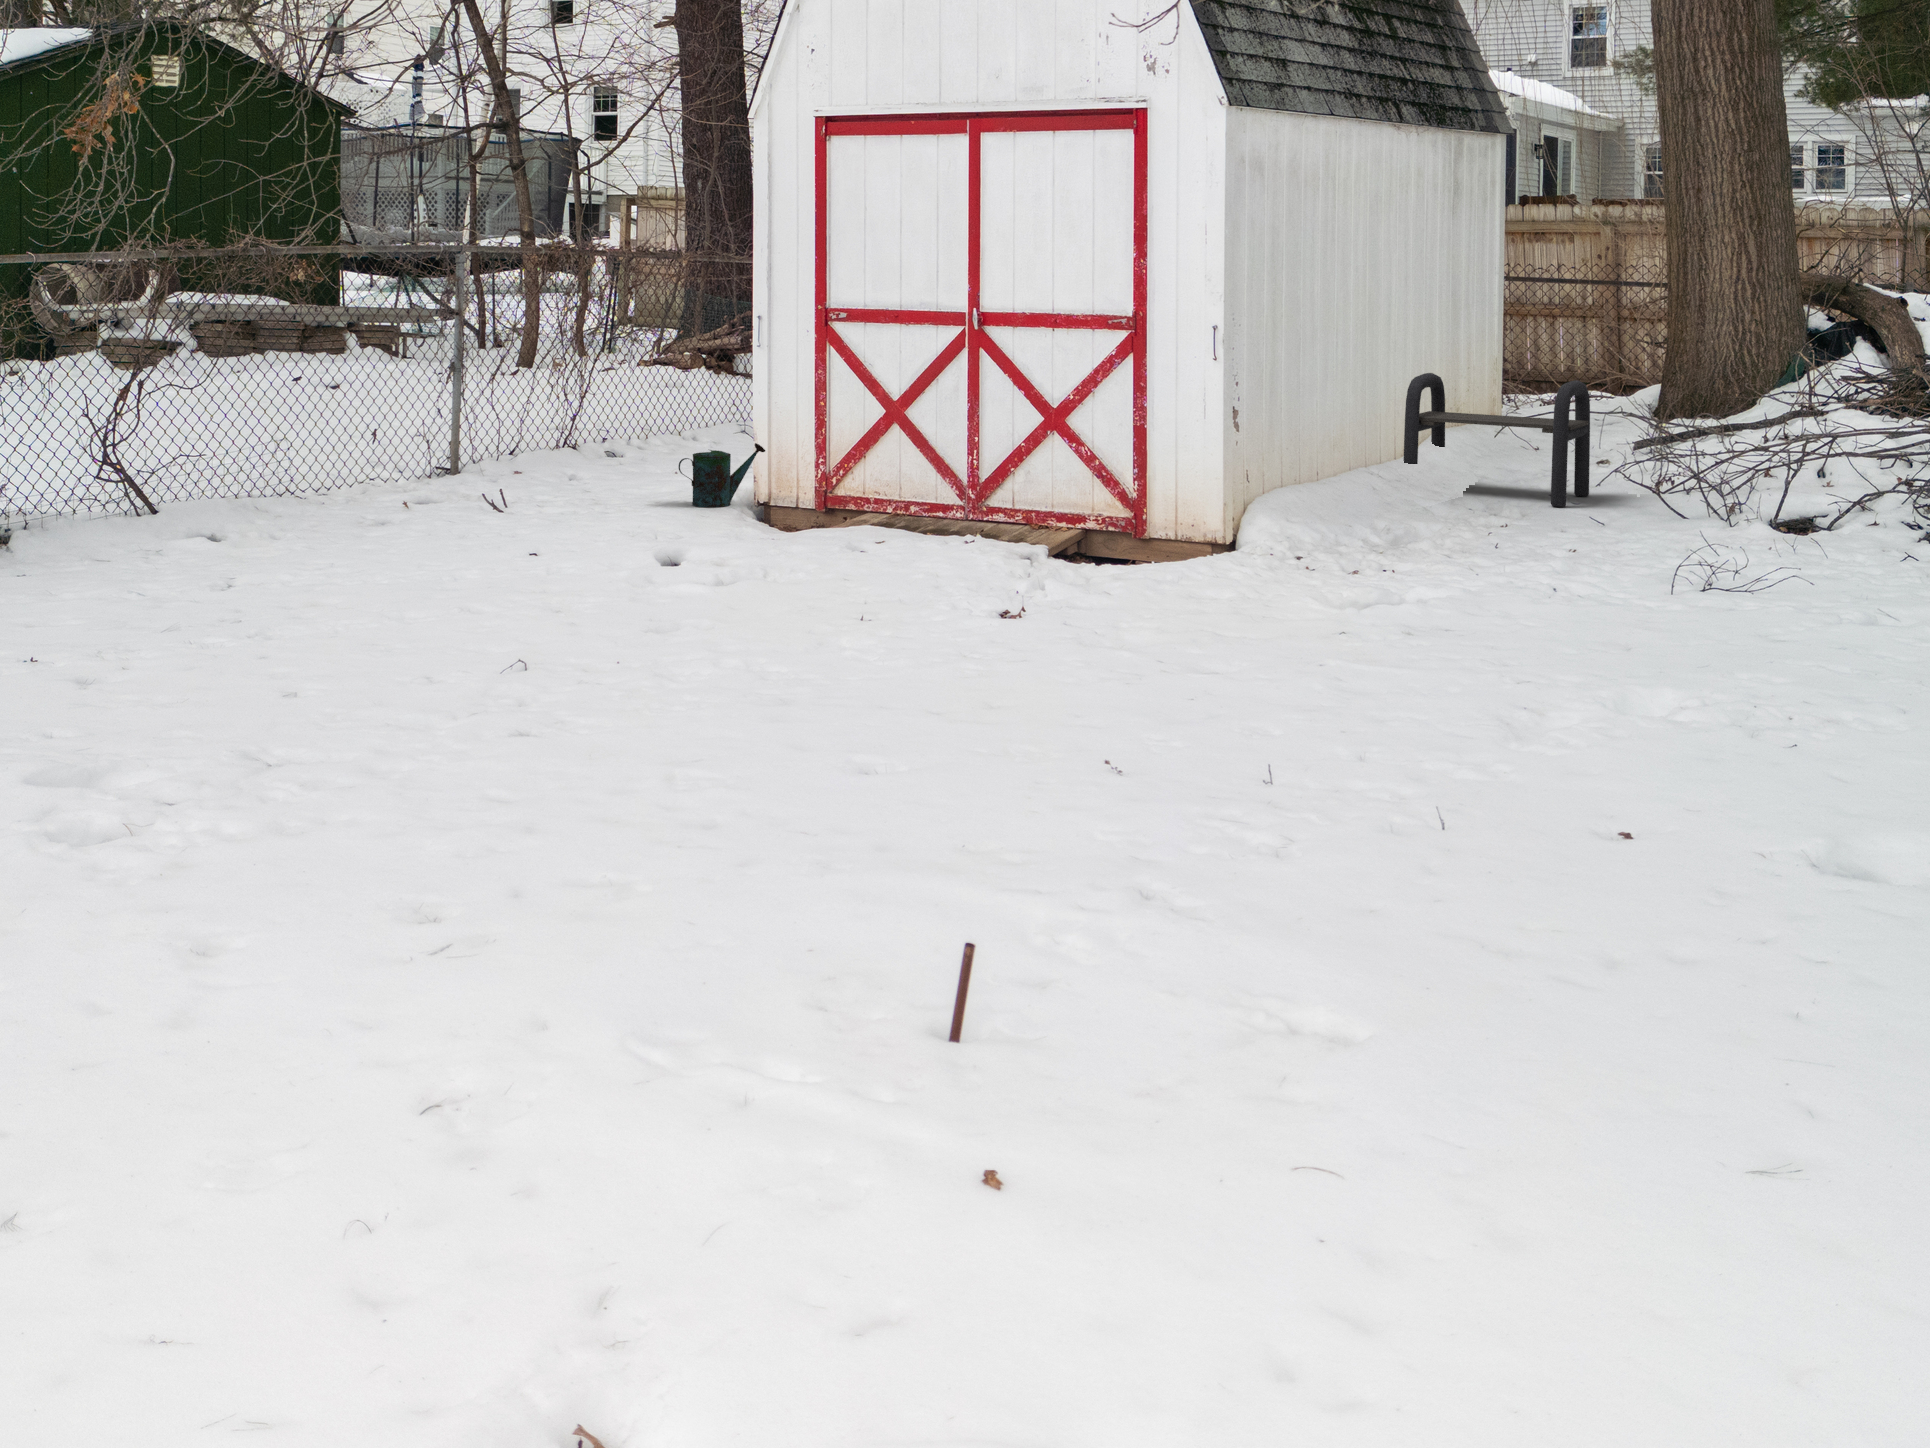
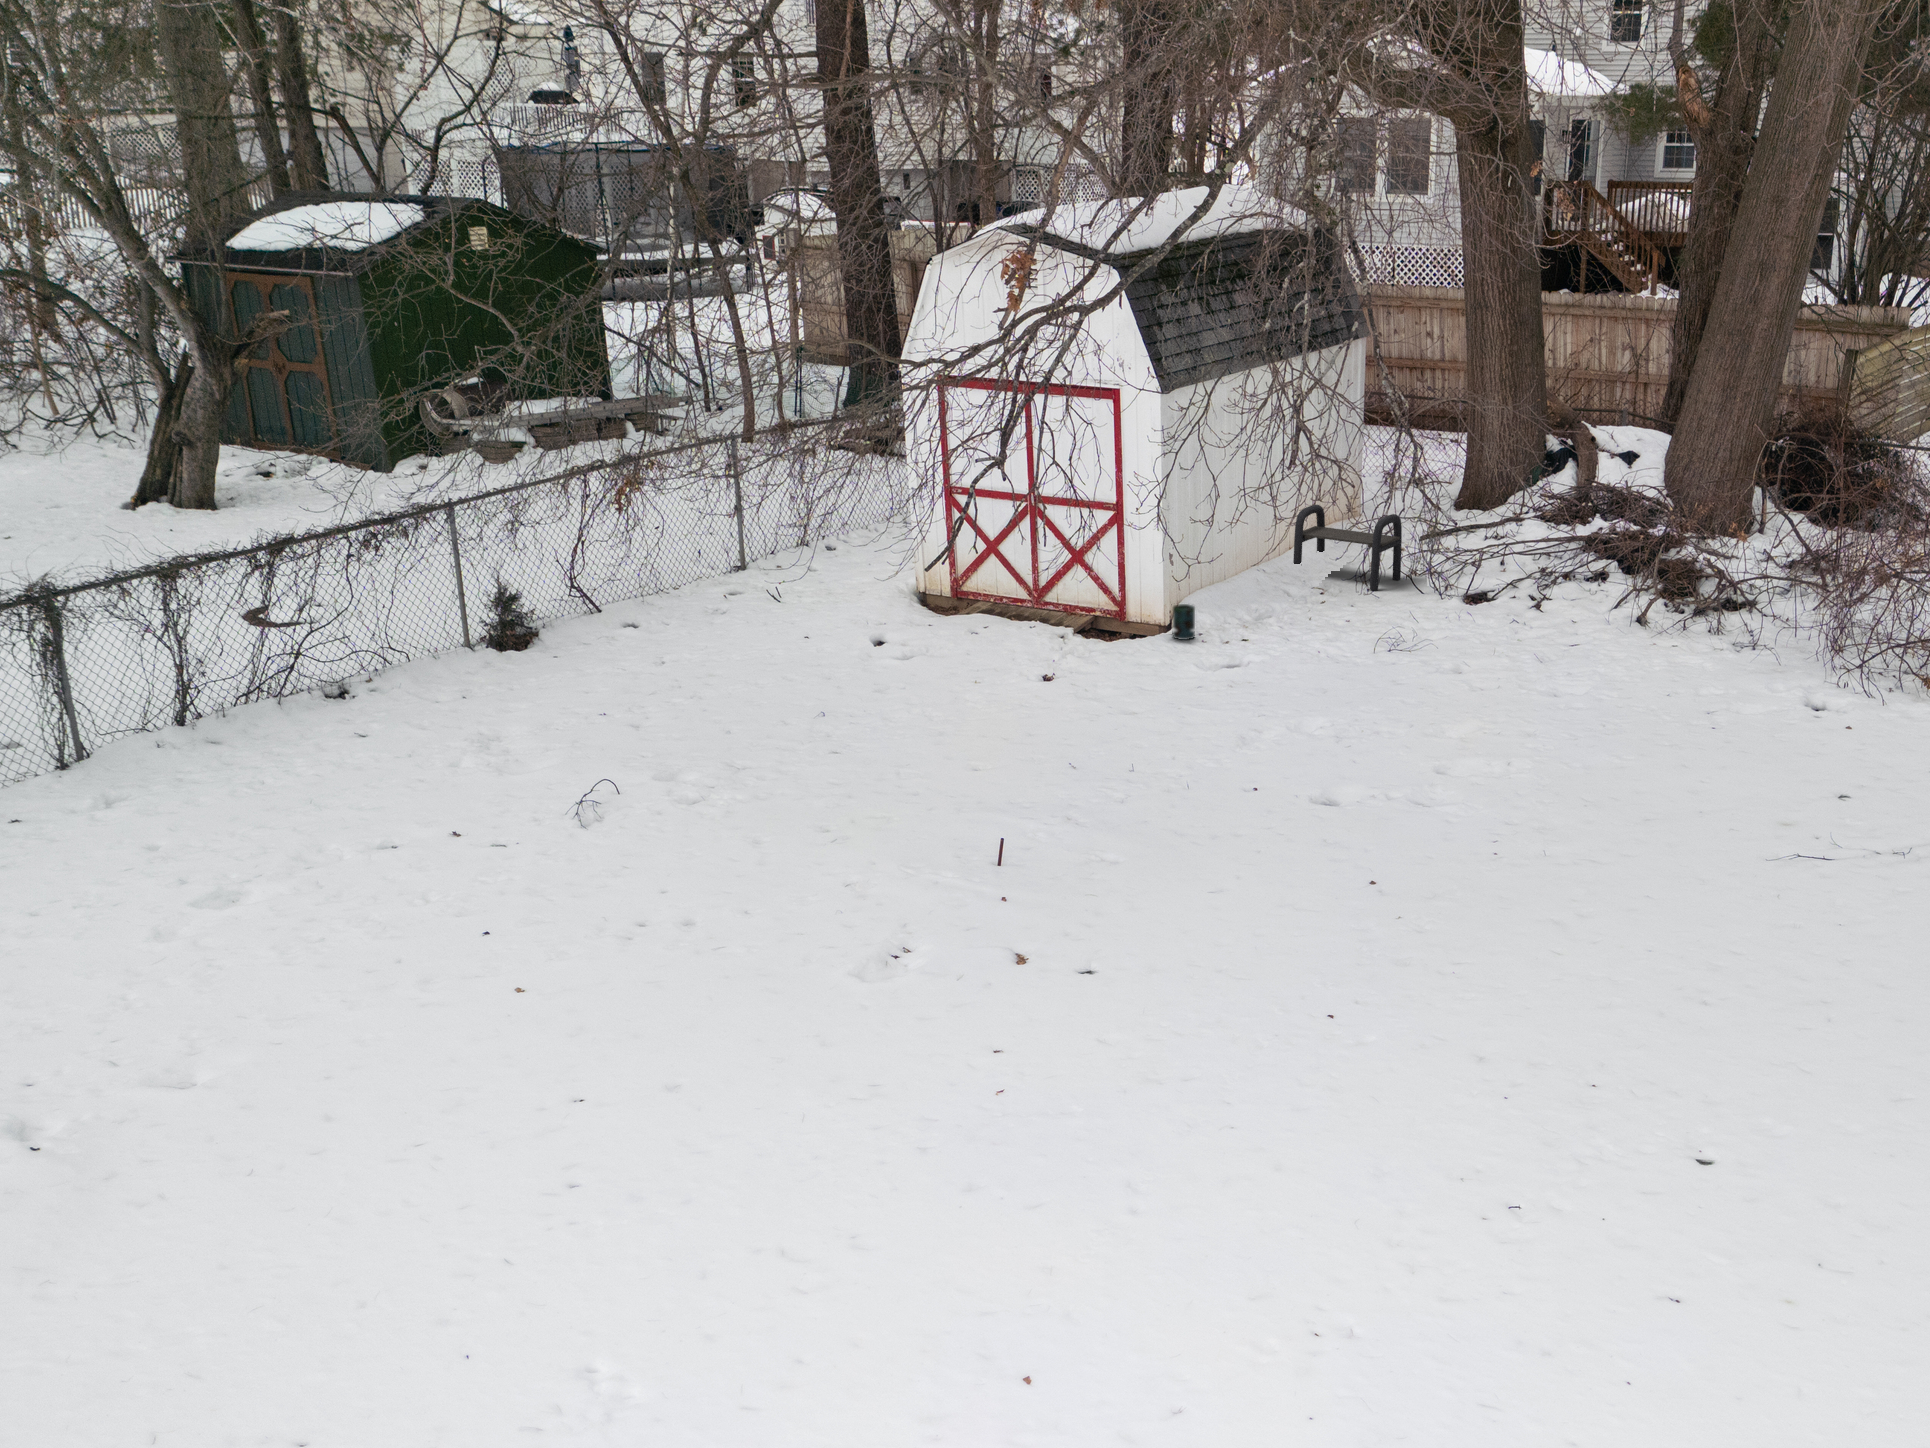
watering can: present [679,443,765,507] -> present [1173,604,1195,640]

